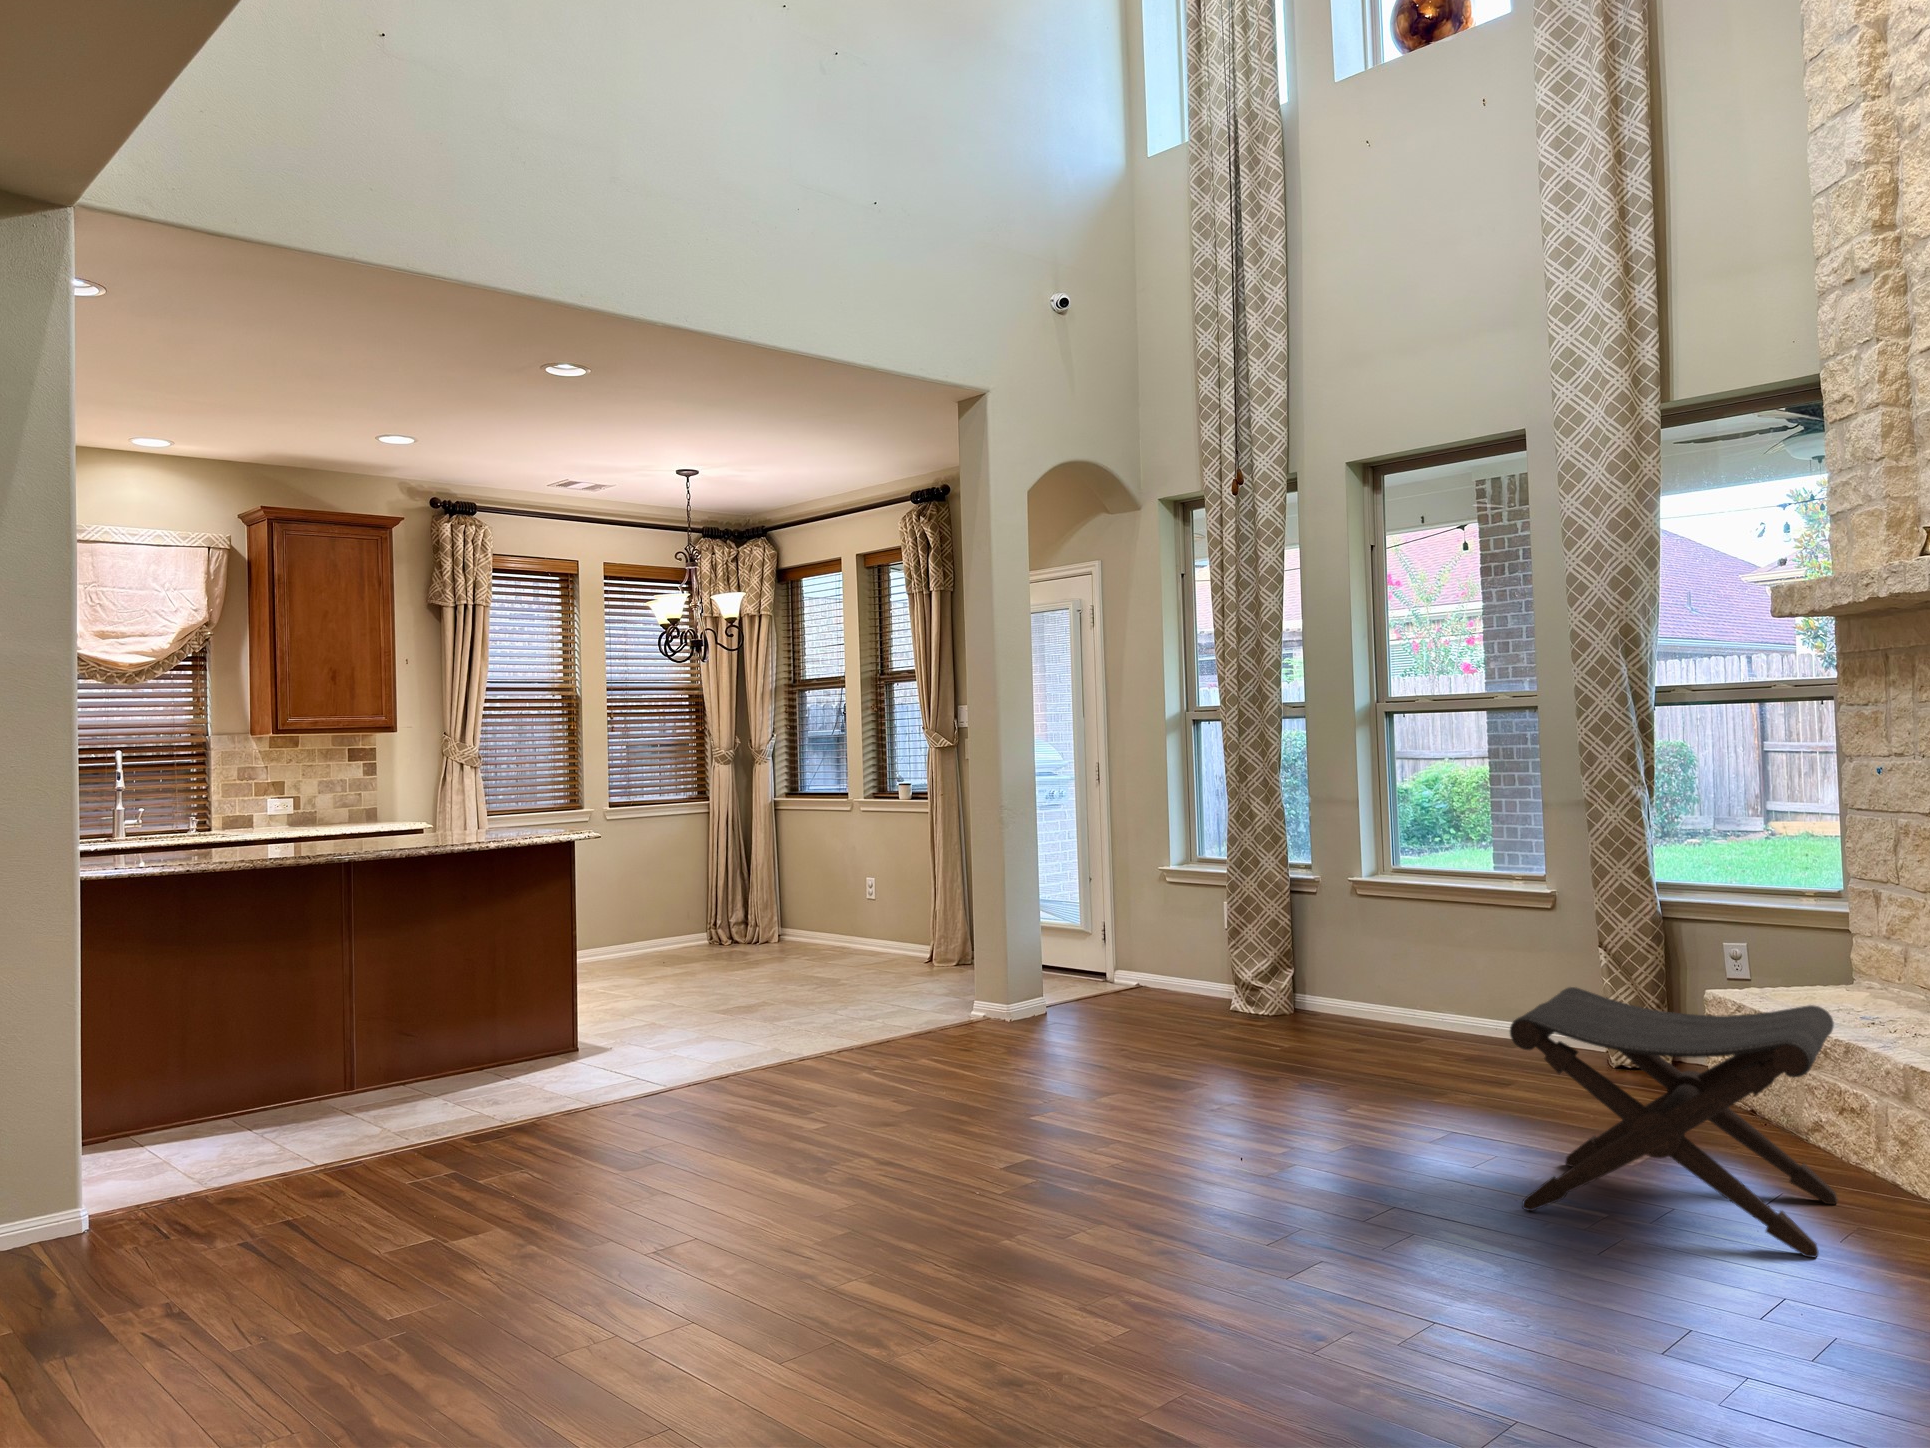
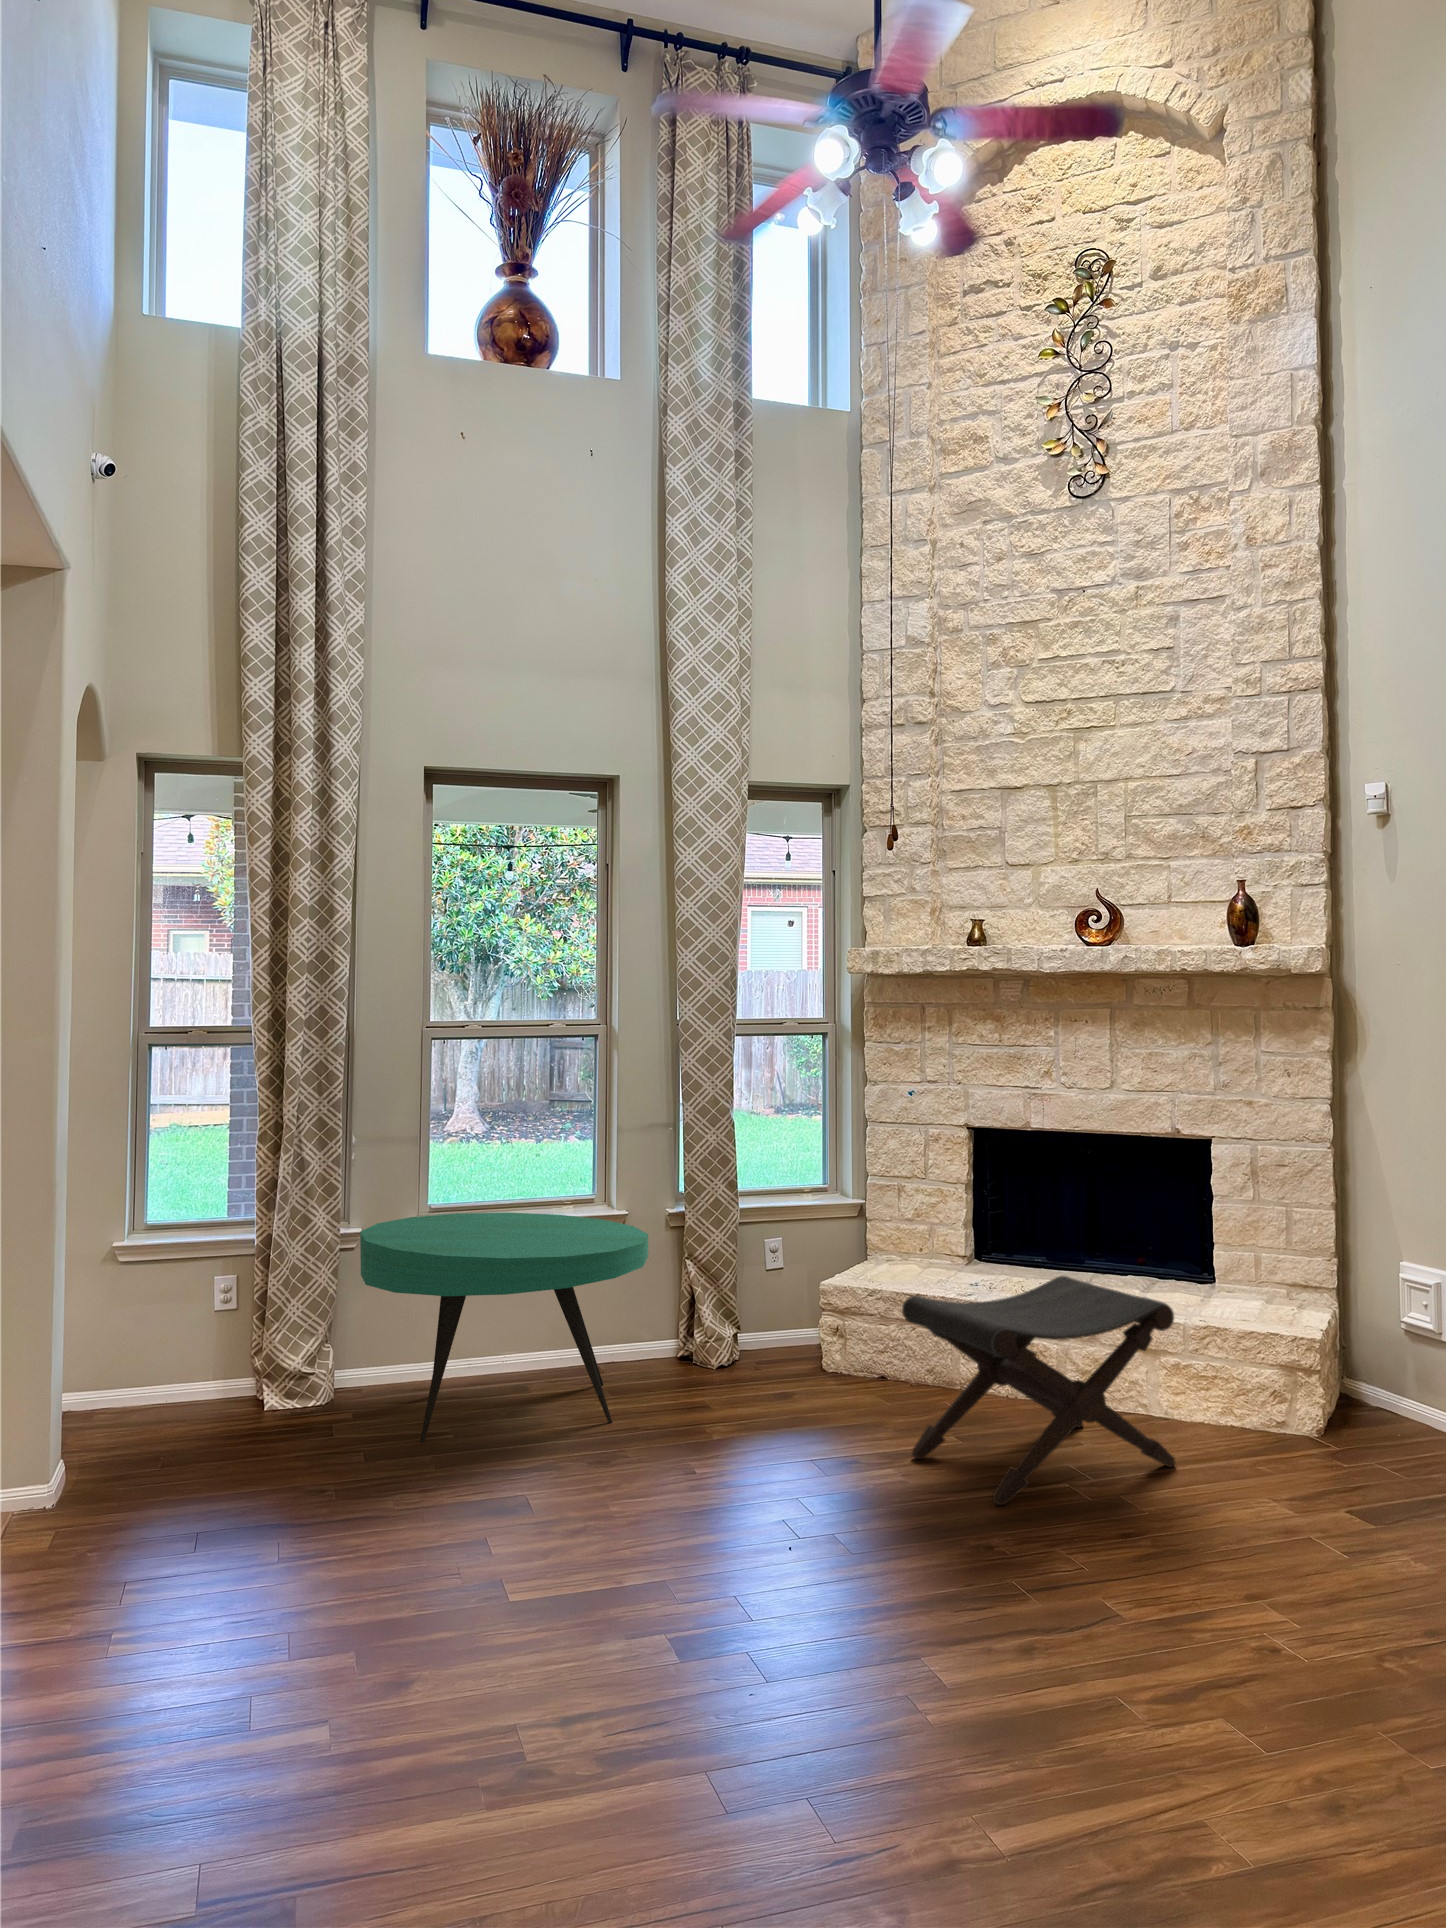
coffee table: none [1228,865,1505,1074] -> present [360,1213,648,1442]

